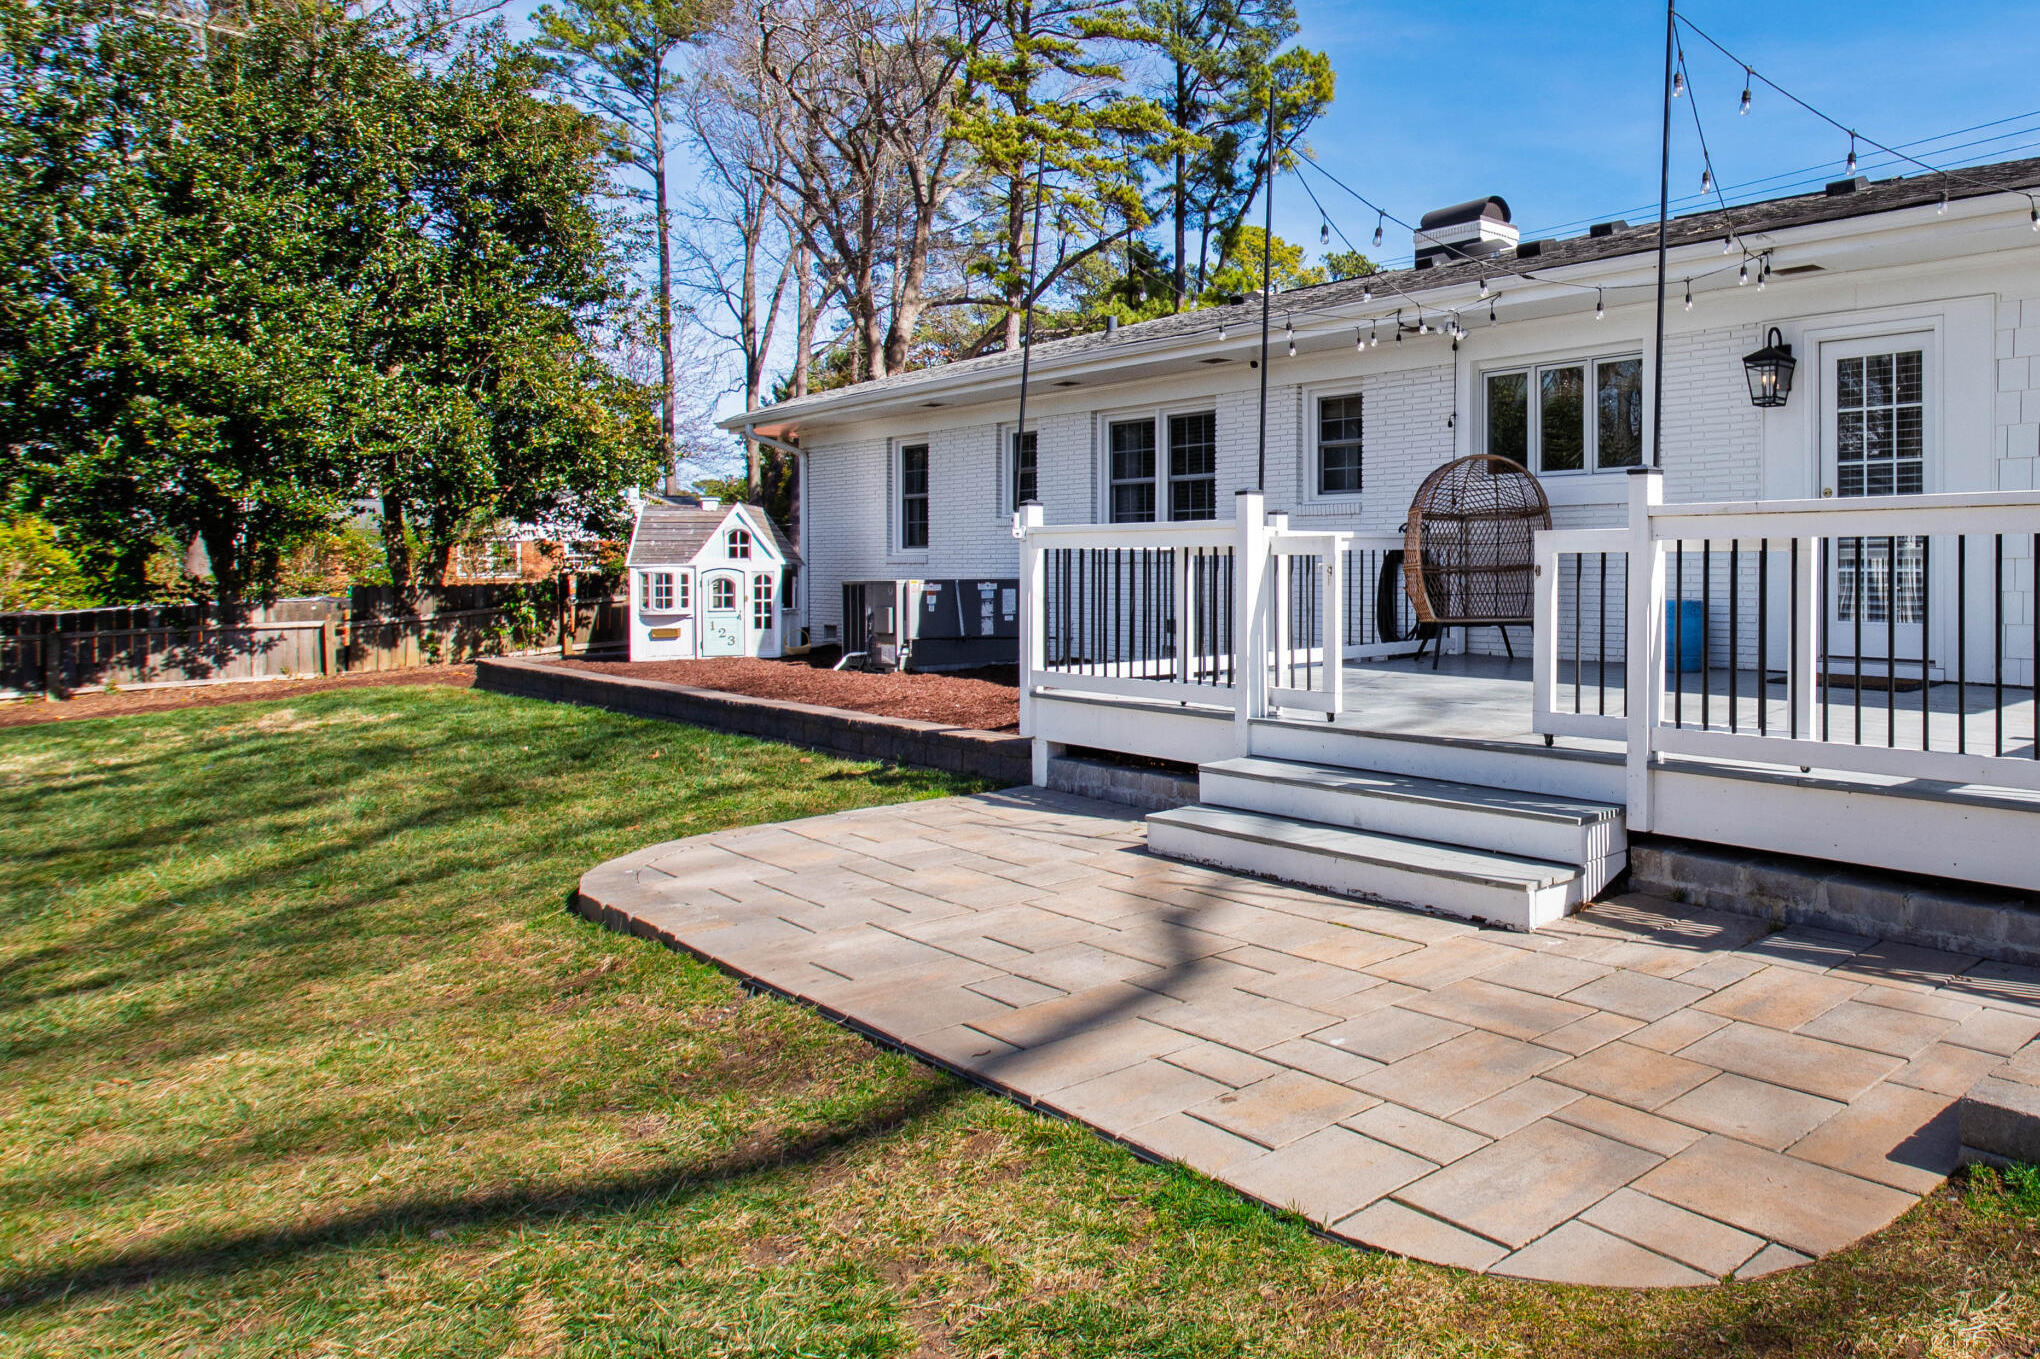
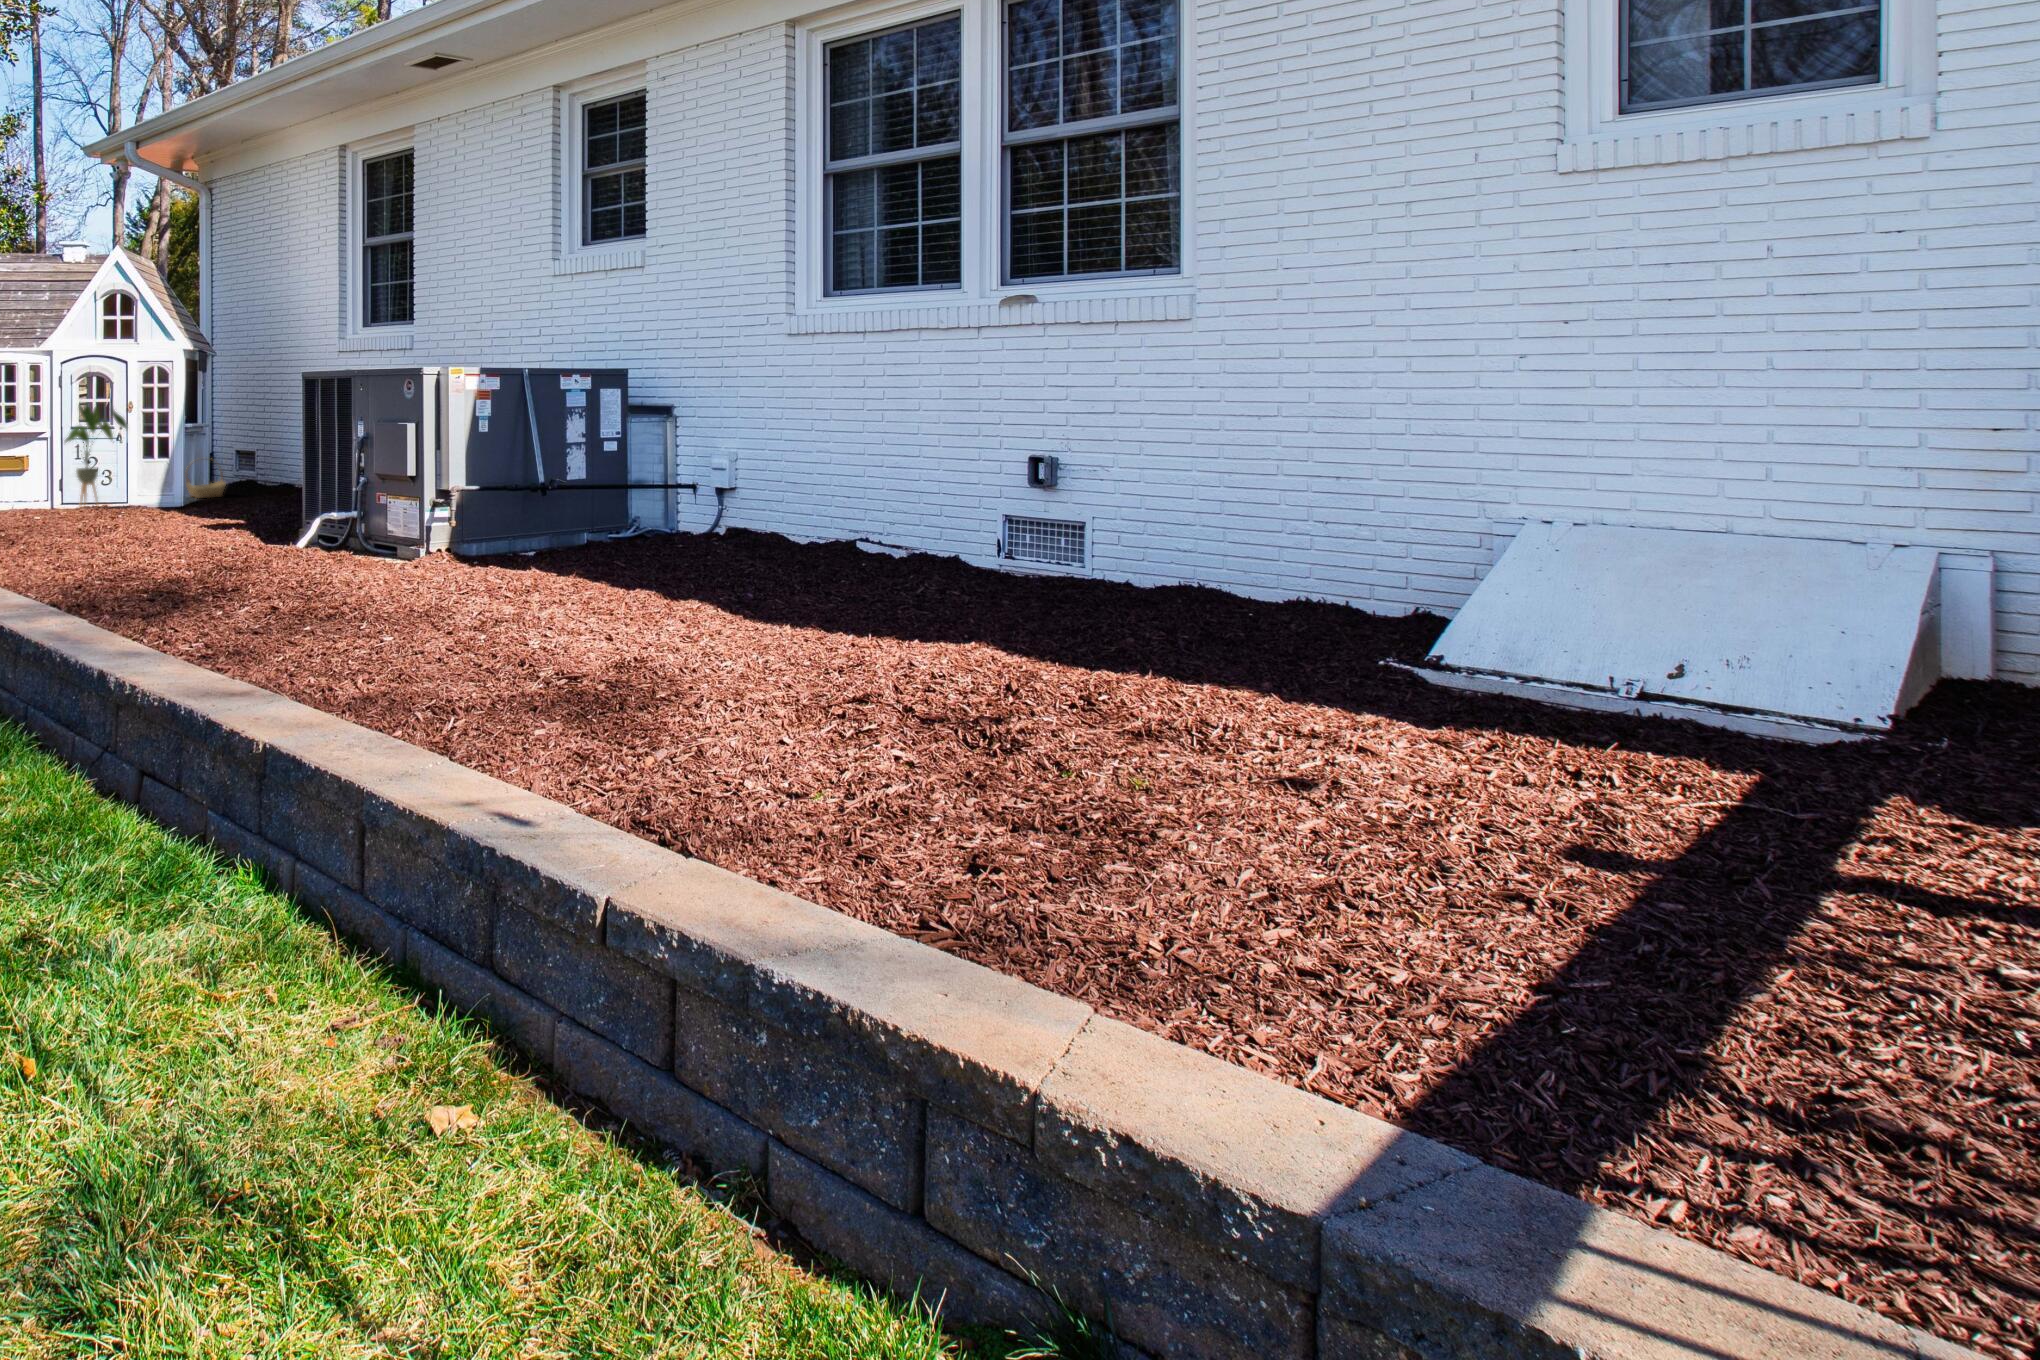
house plant: none [701,599,744,661] -> present [65,406,127,505]

